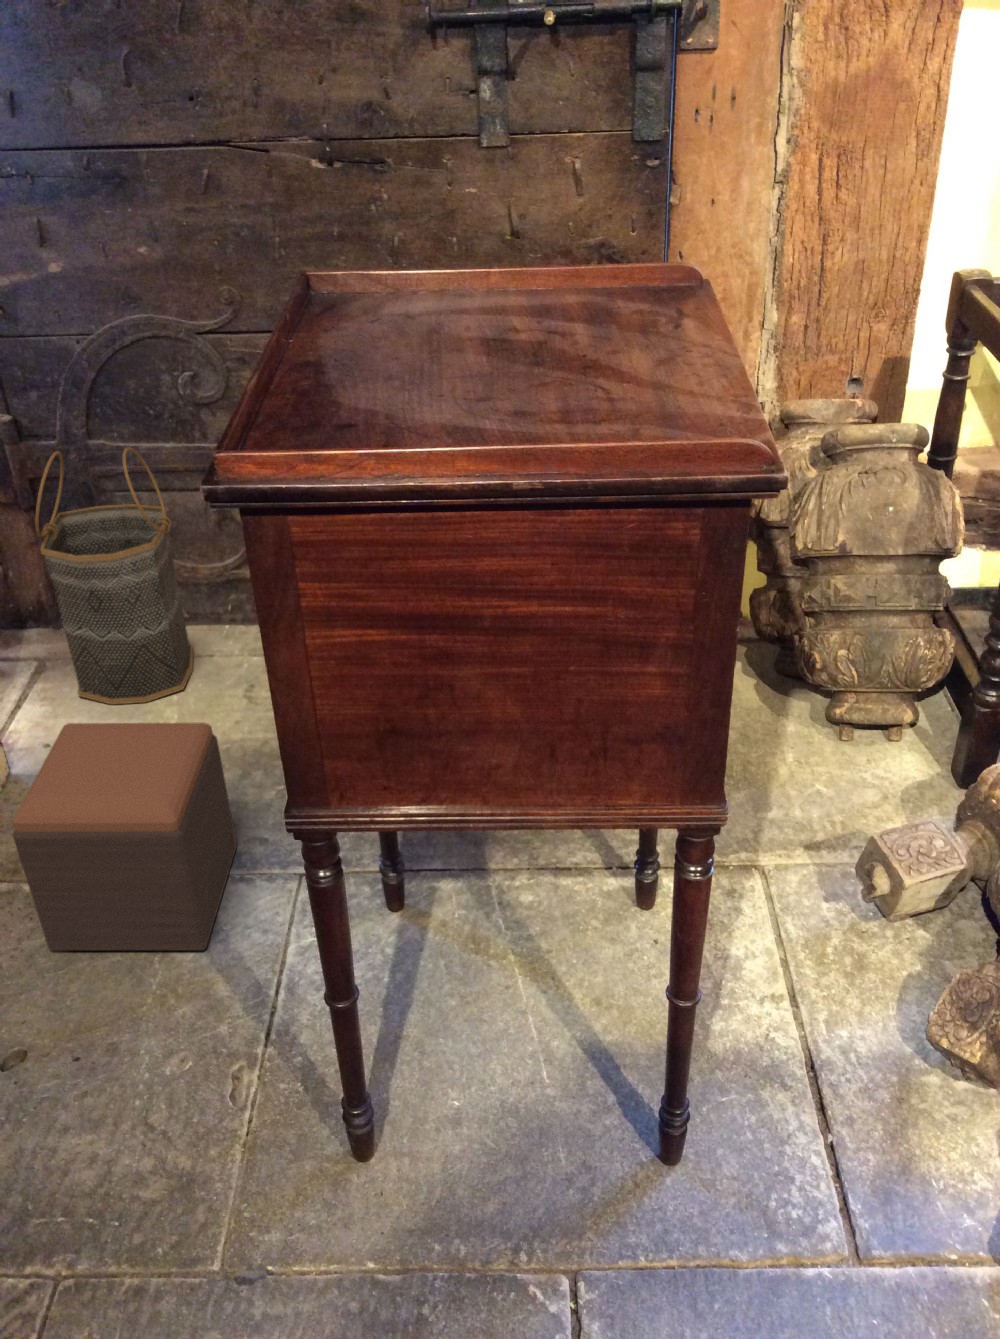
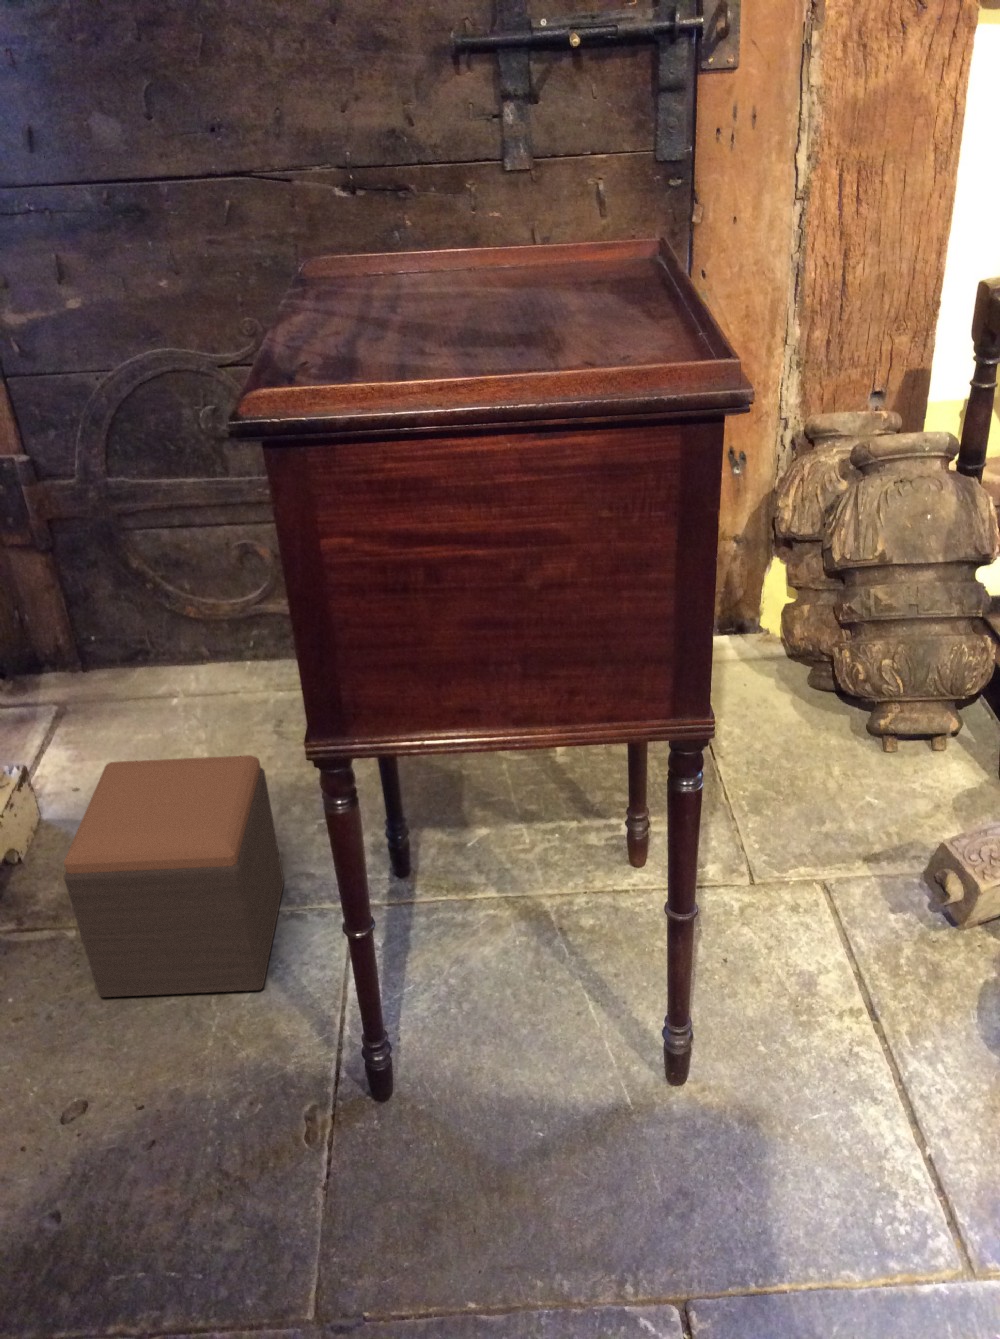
basket: present [35,447,193,705] -> none [62,484,220,747]

